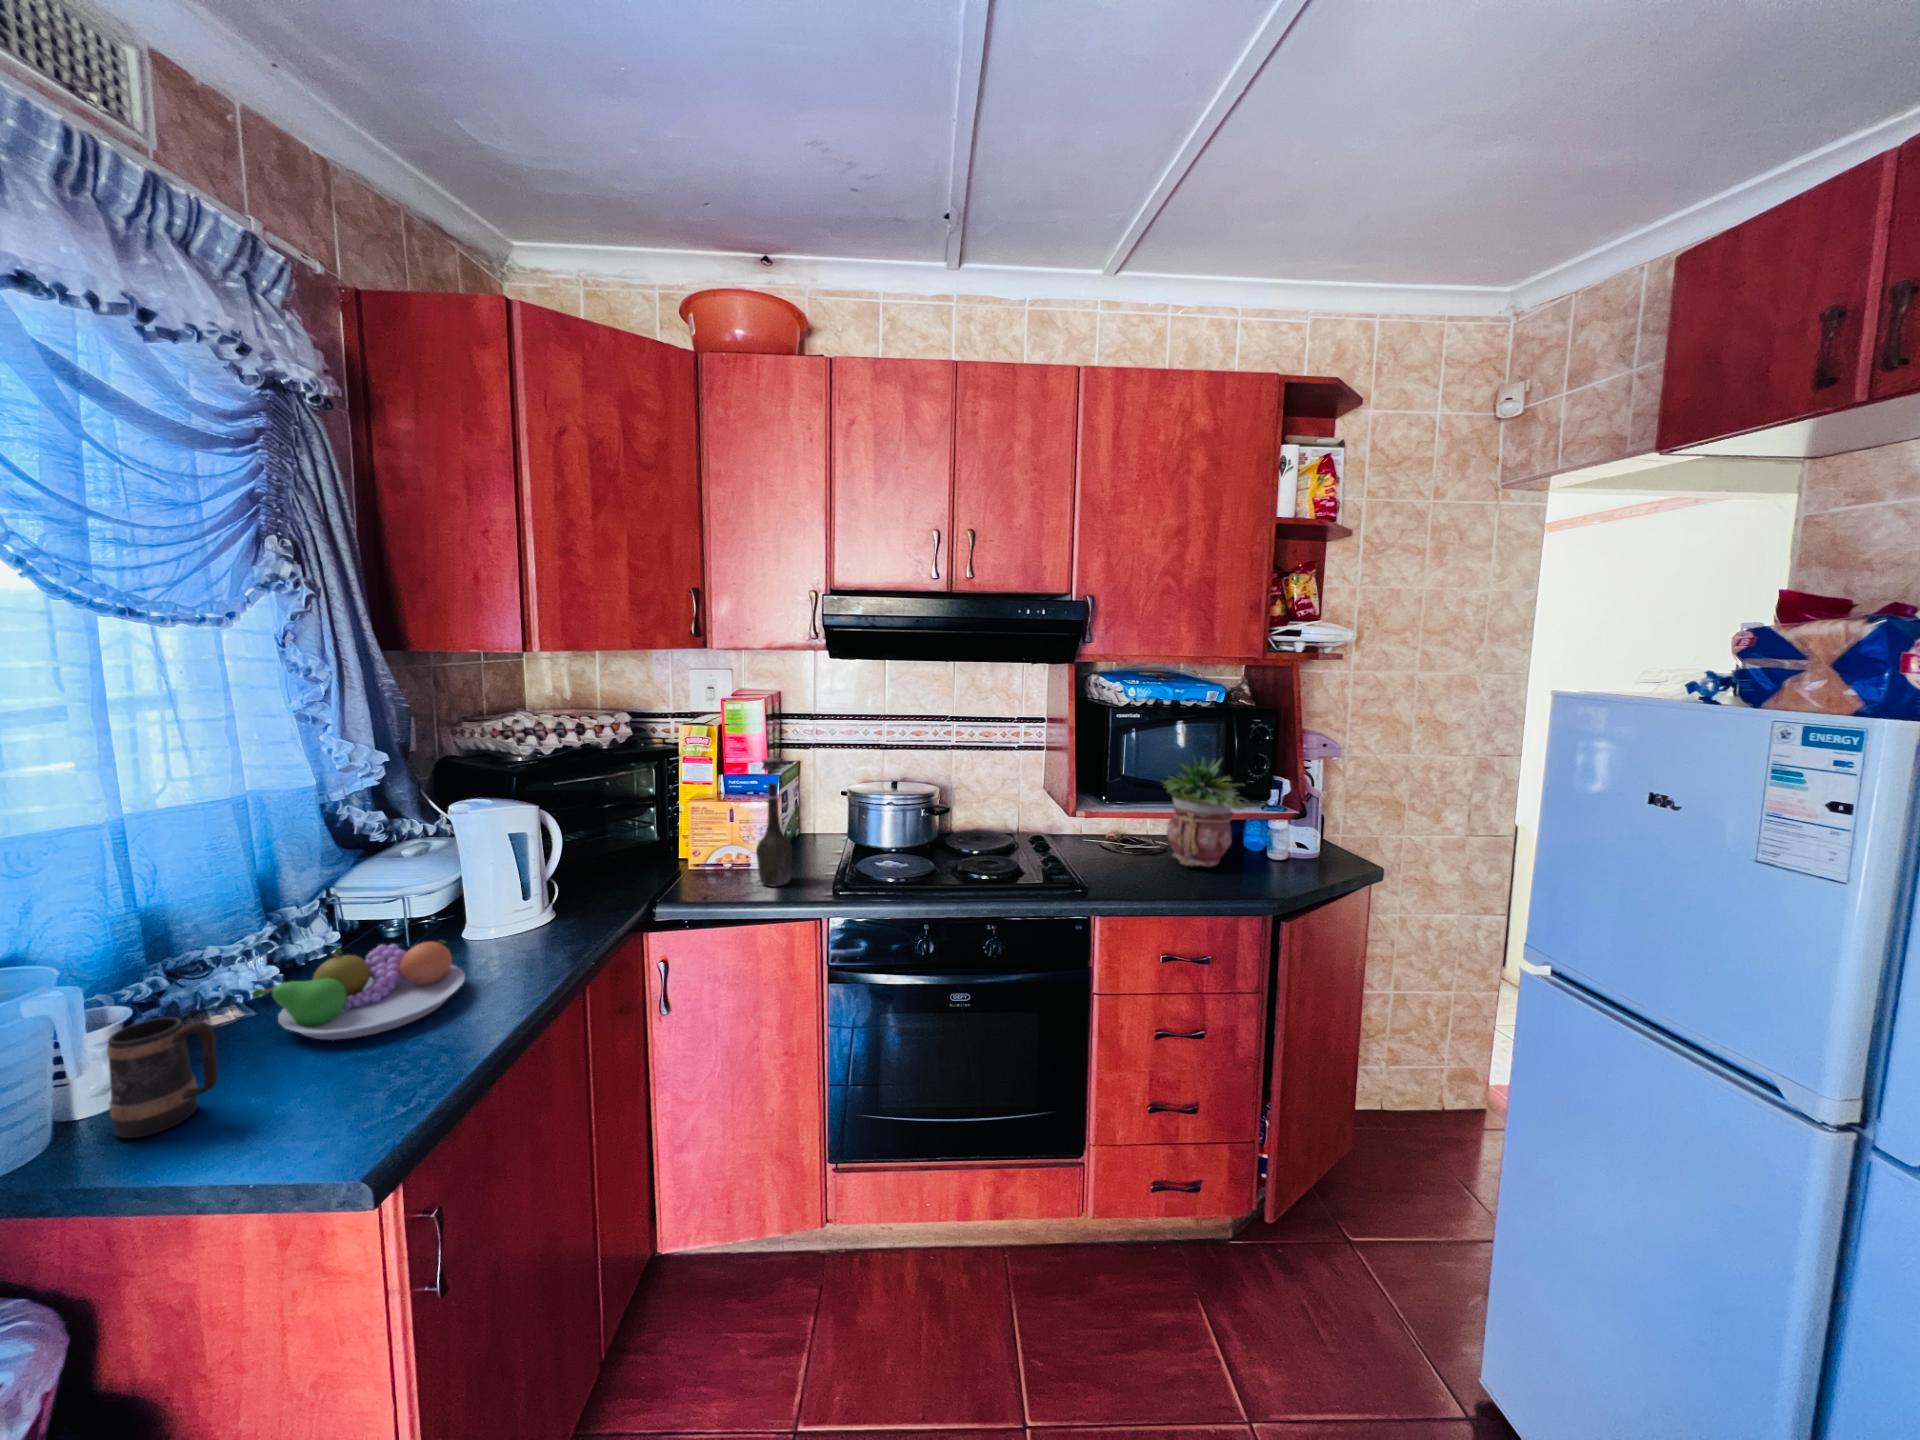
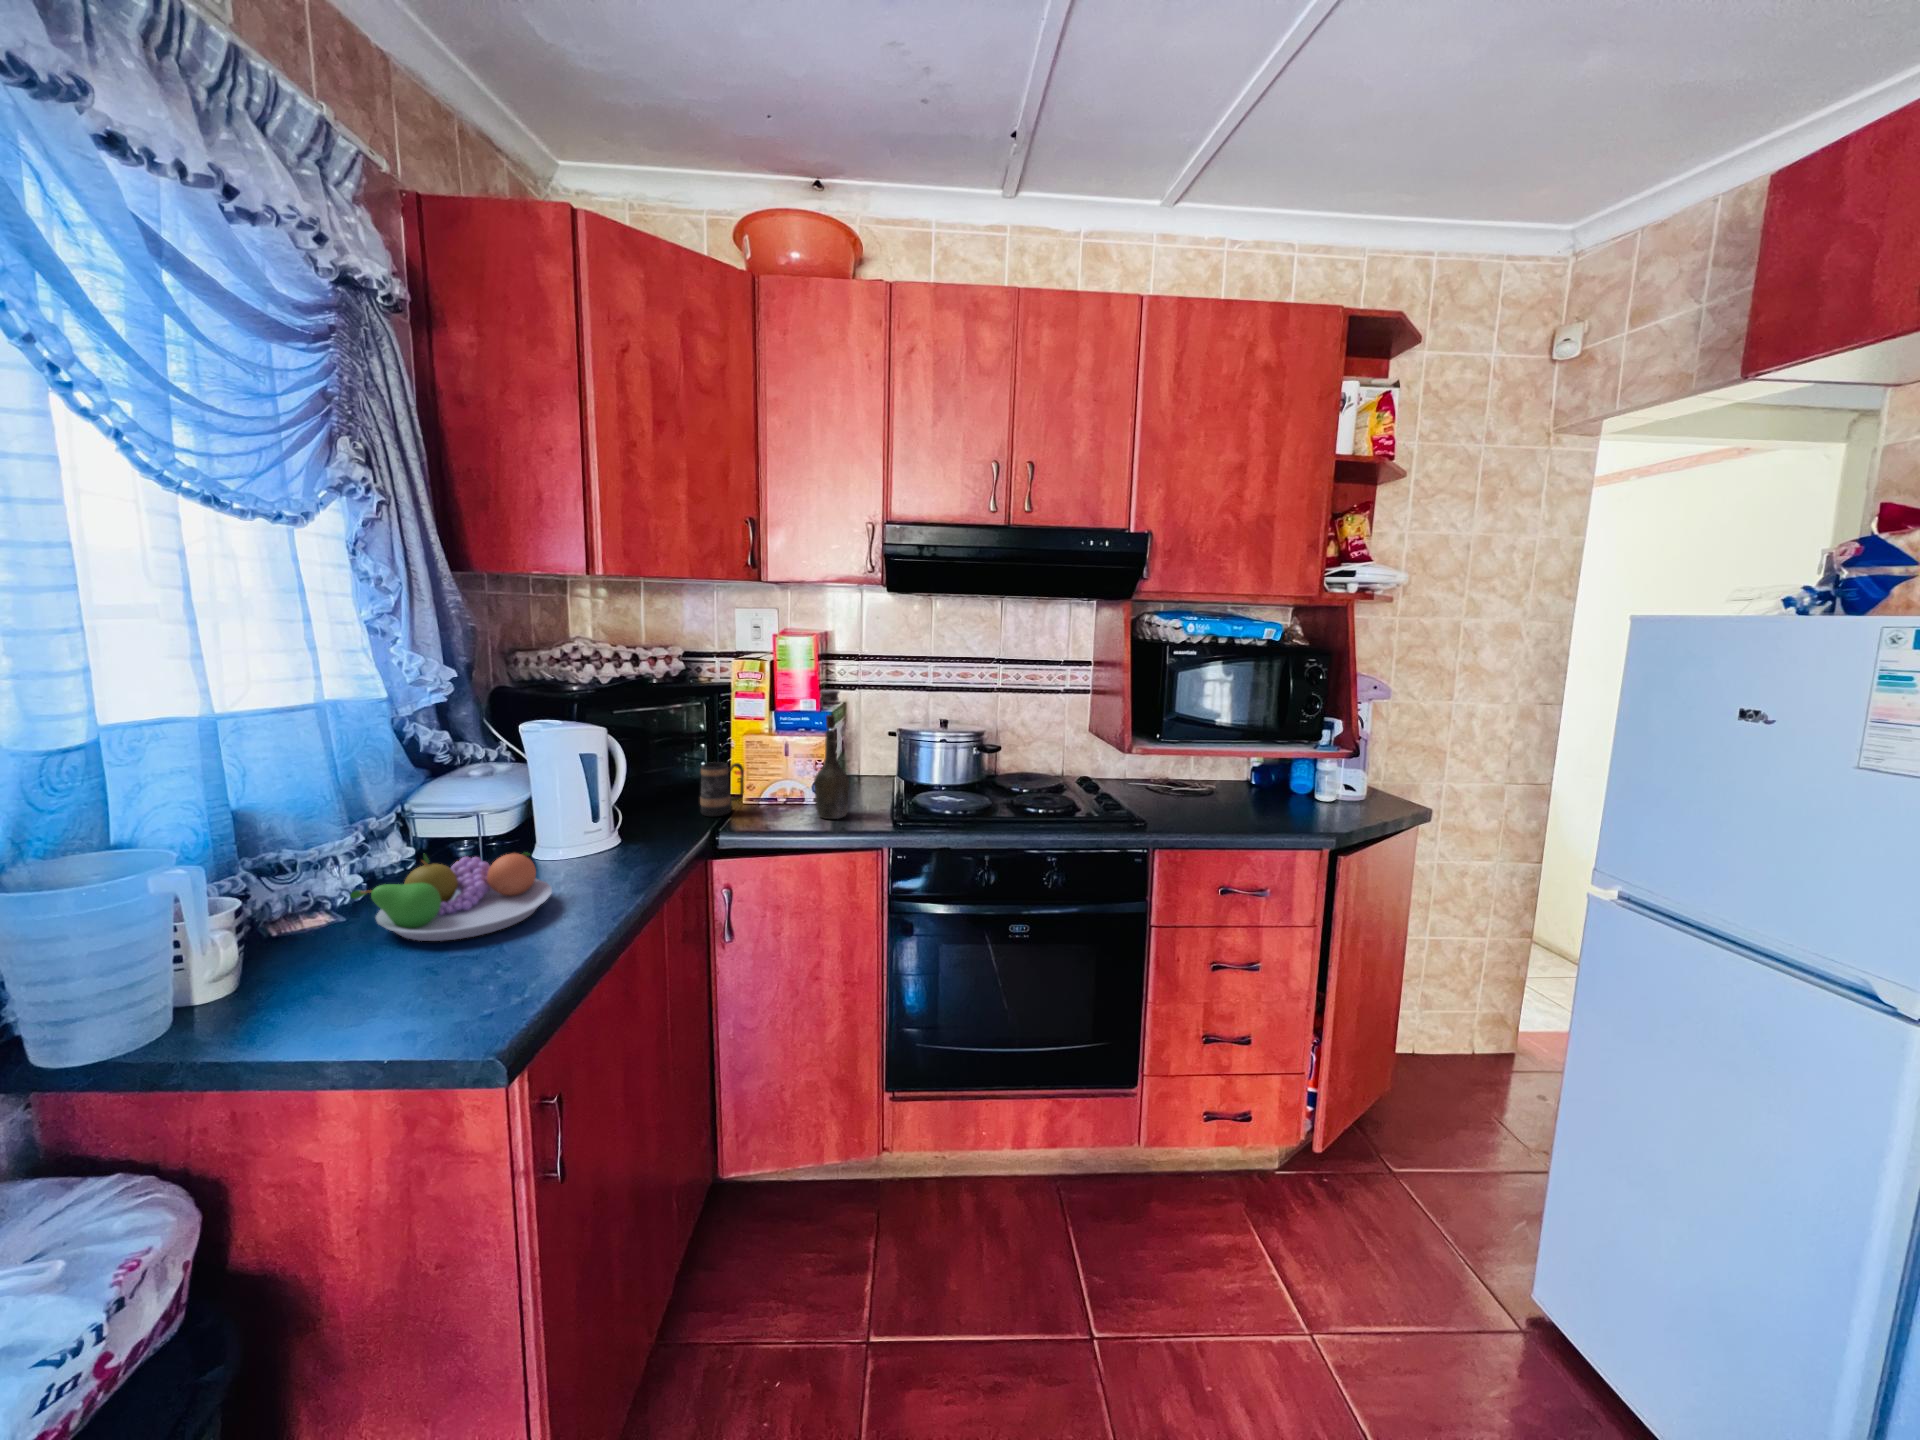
potted plant: present [1162,757,1248,867] -> none [1208,693,1305,807]
mug: present [107,1017,218,1138] -> present [700,762,744,816]

